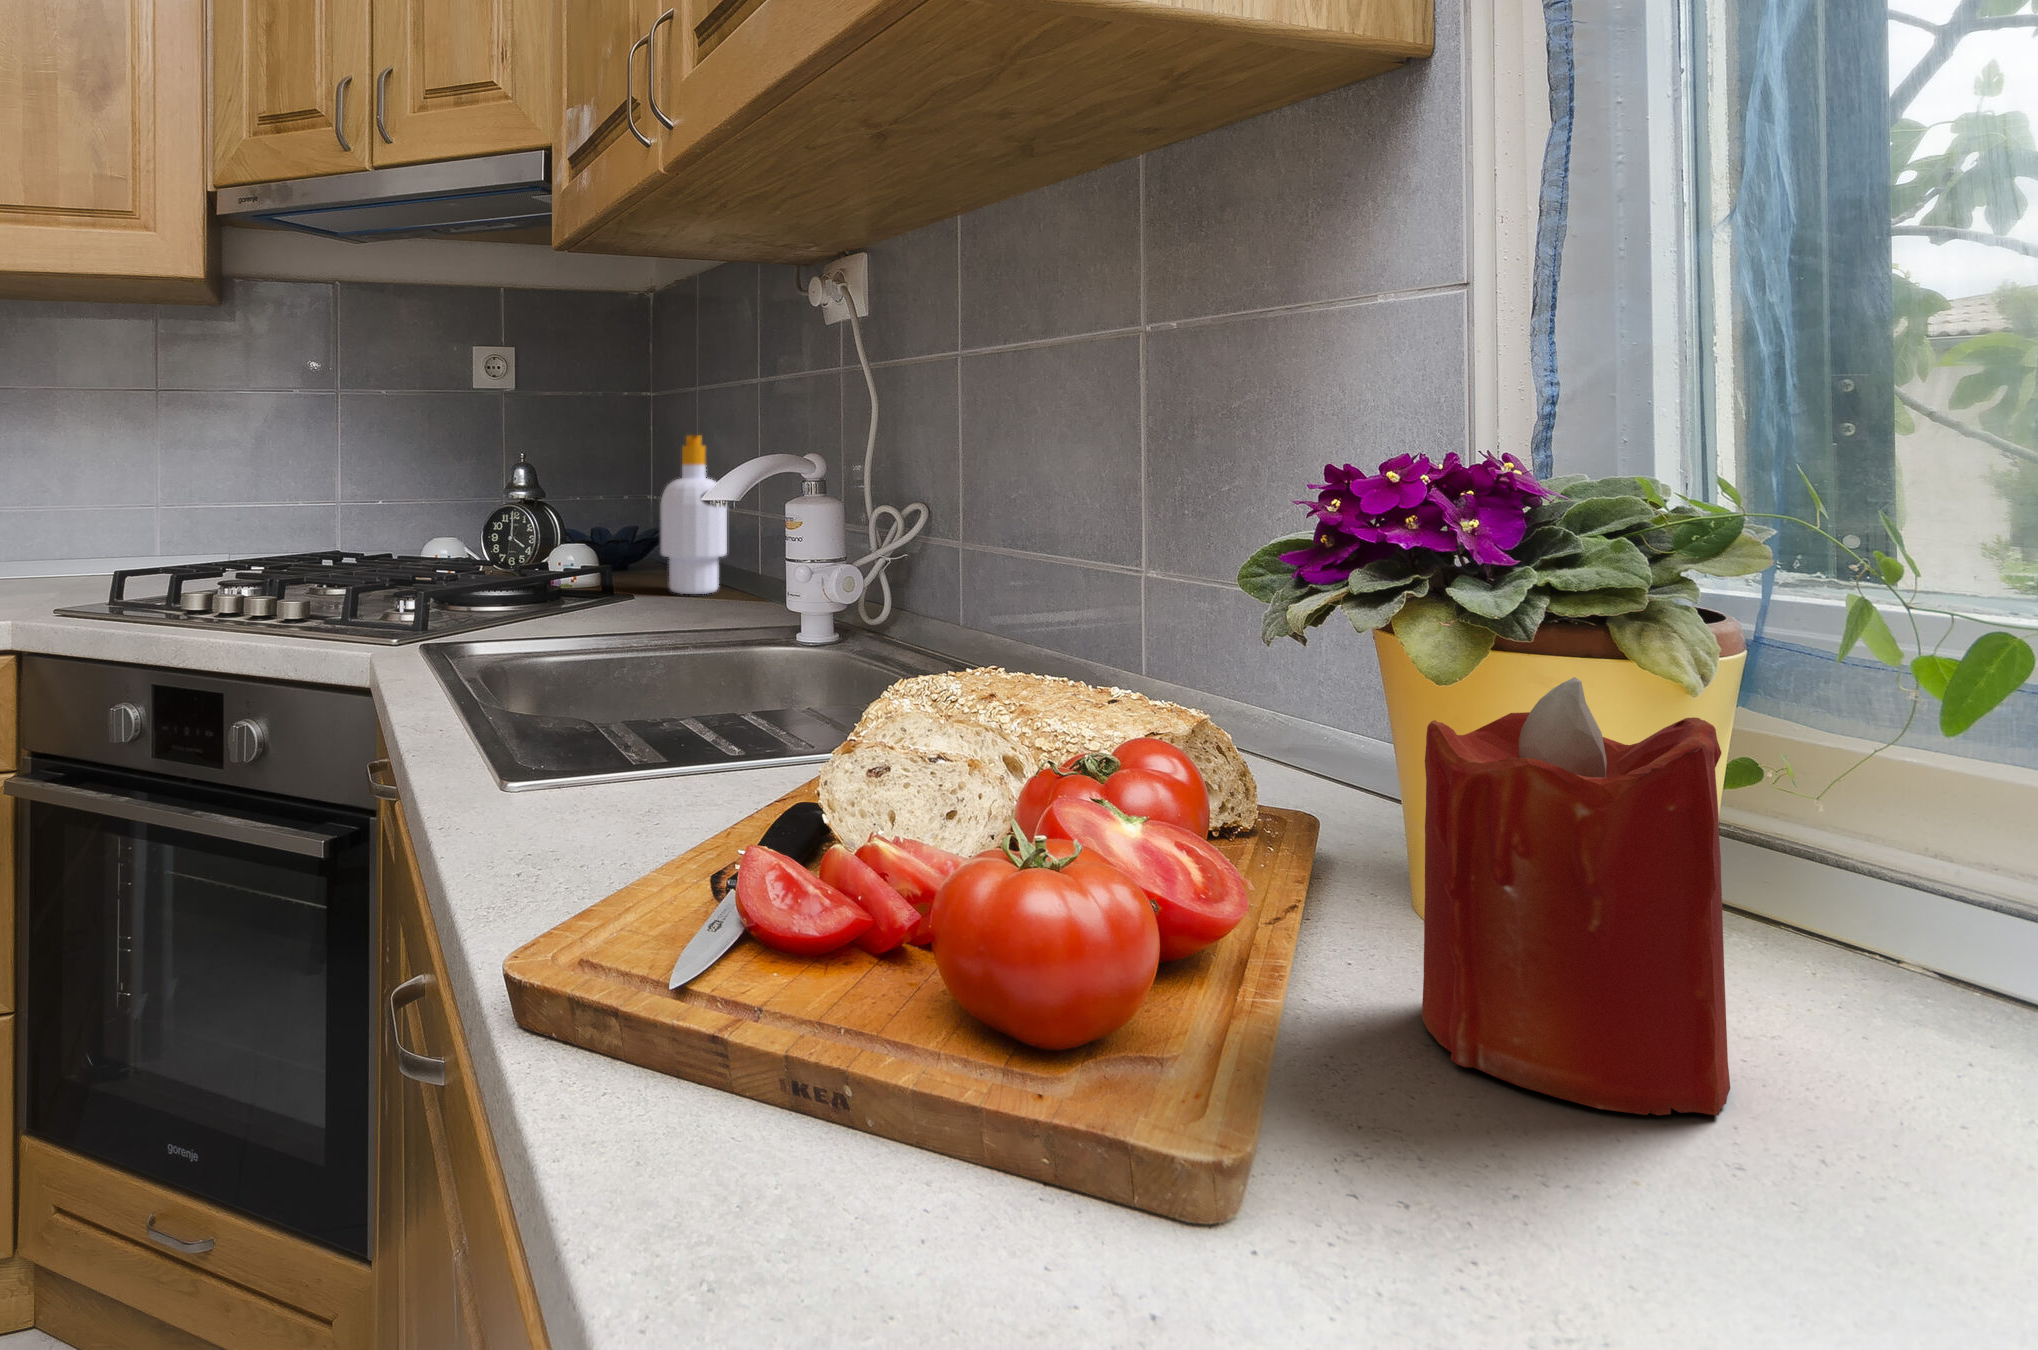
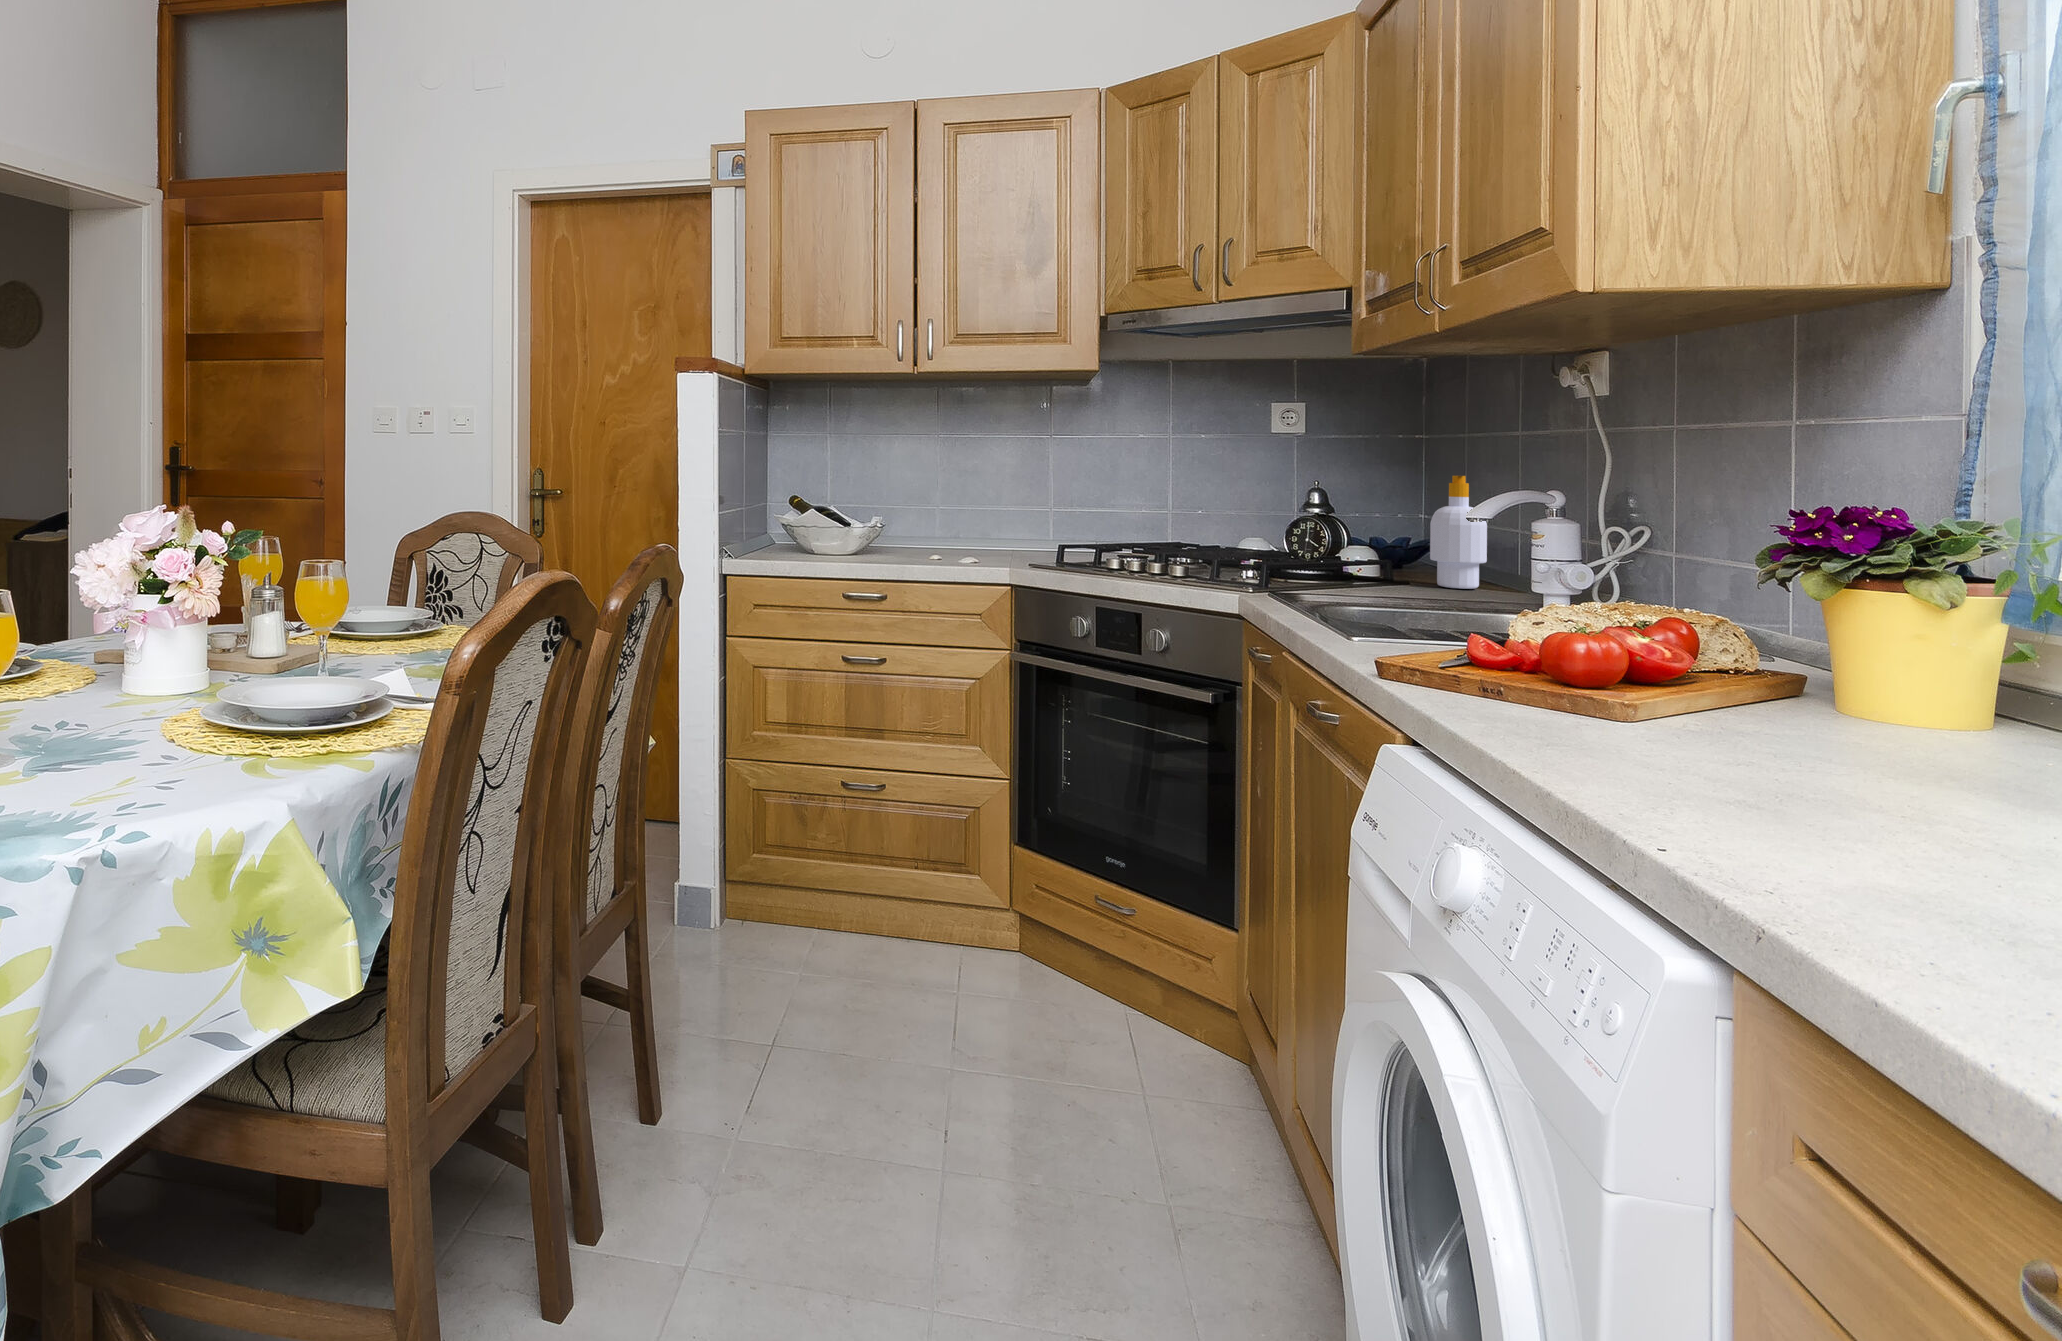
candle: present [1422,677,1730,1115] -> none [1784,593,1923,747]

